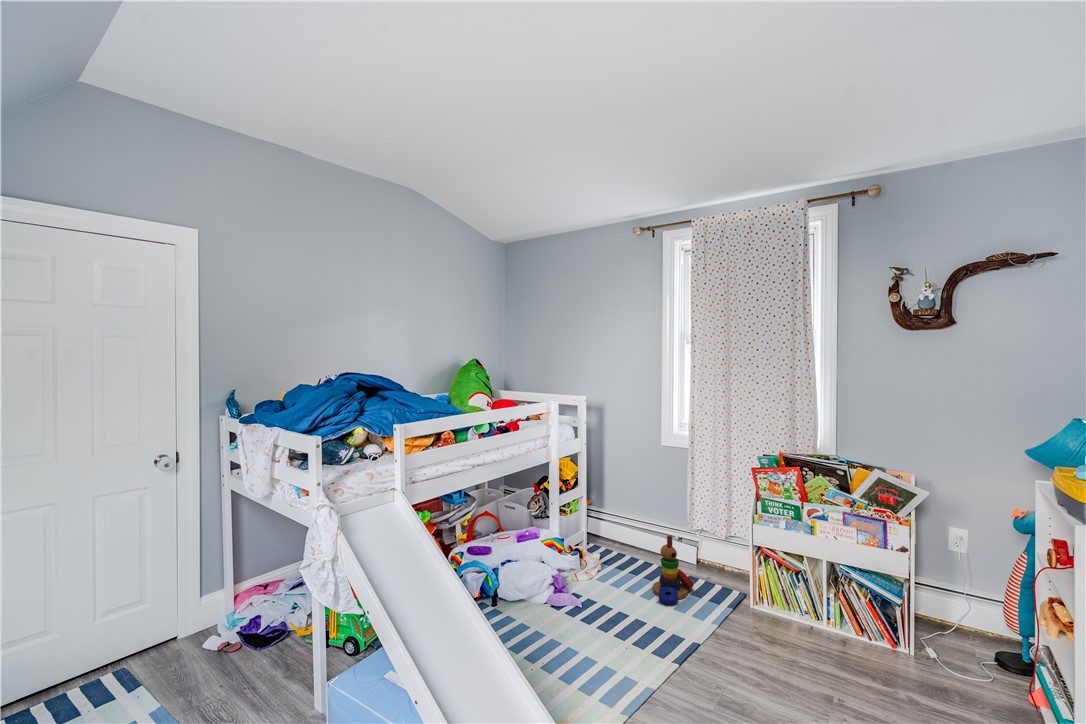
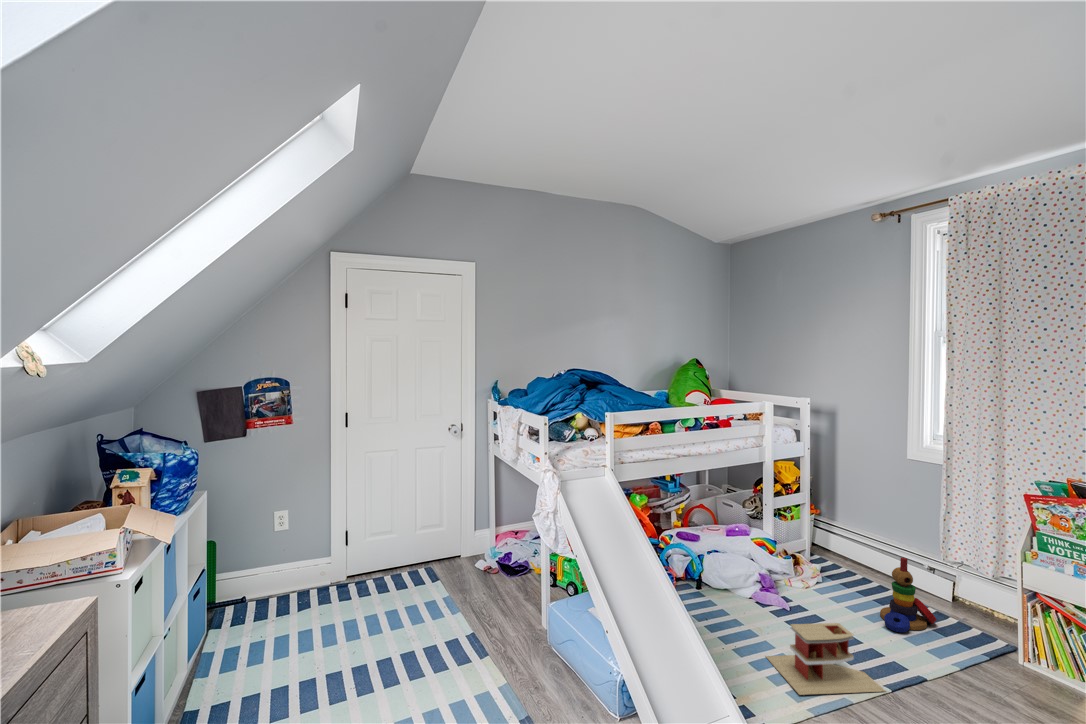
toy house: none [574,614,680,701] -> present [766,623,885,695]

